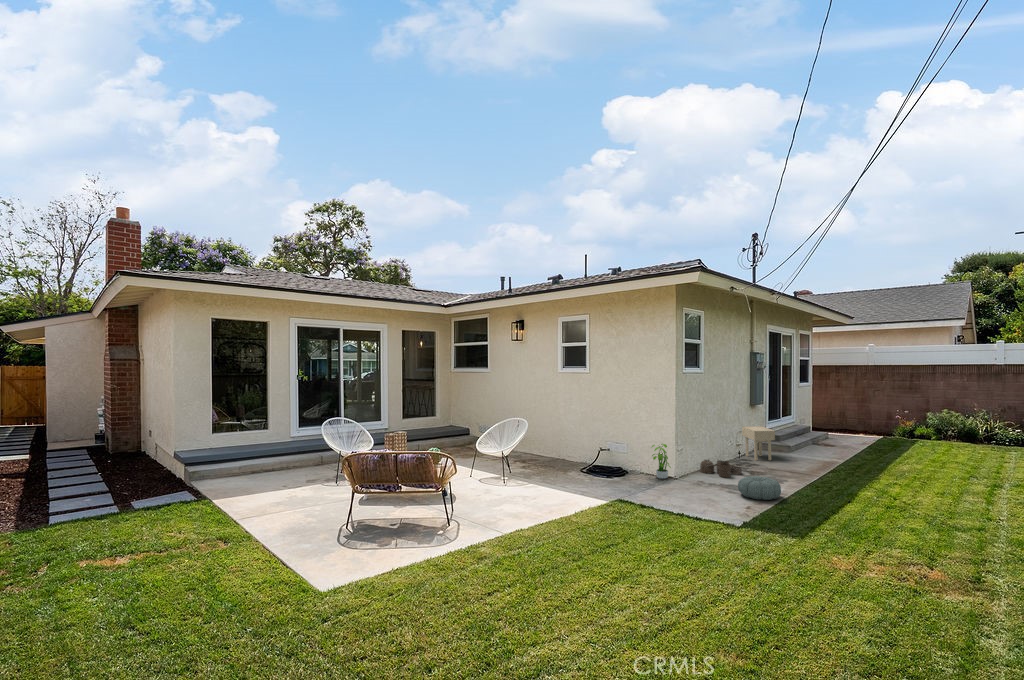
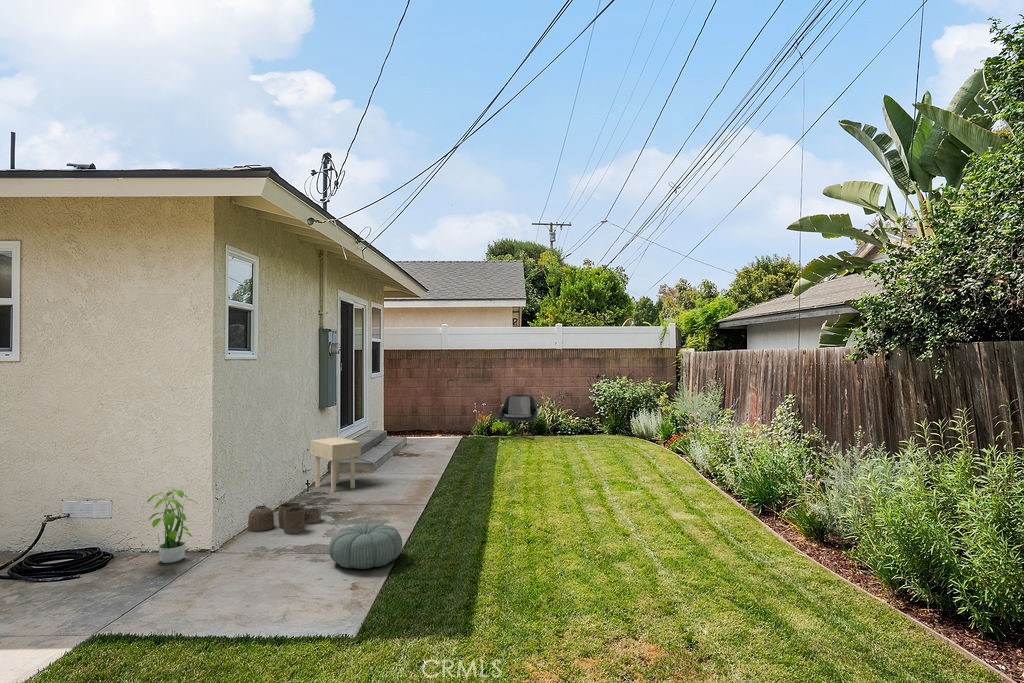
lounge chair: none [919,405,965,447] -> present [499,394,538,440]

